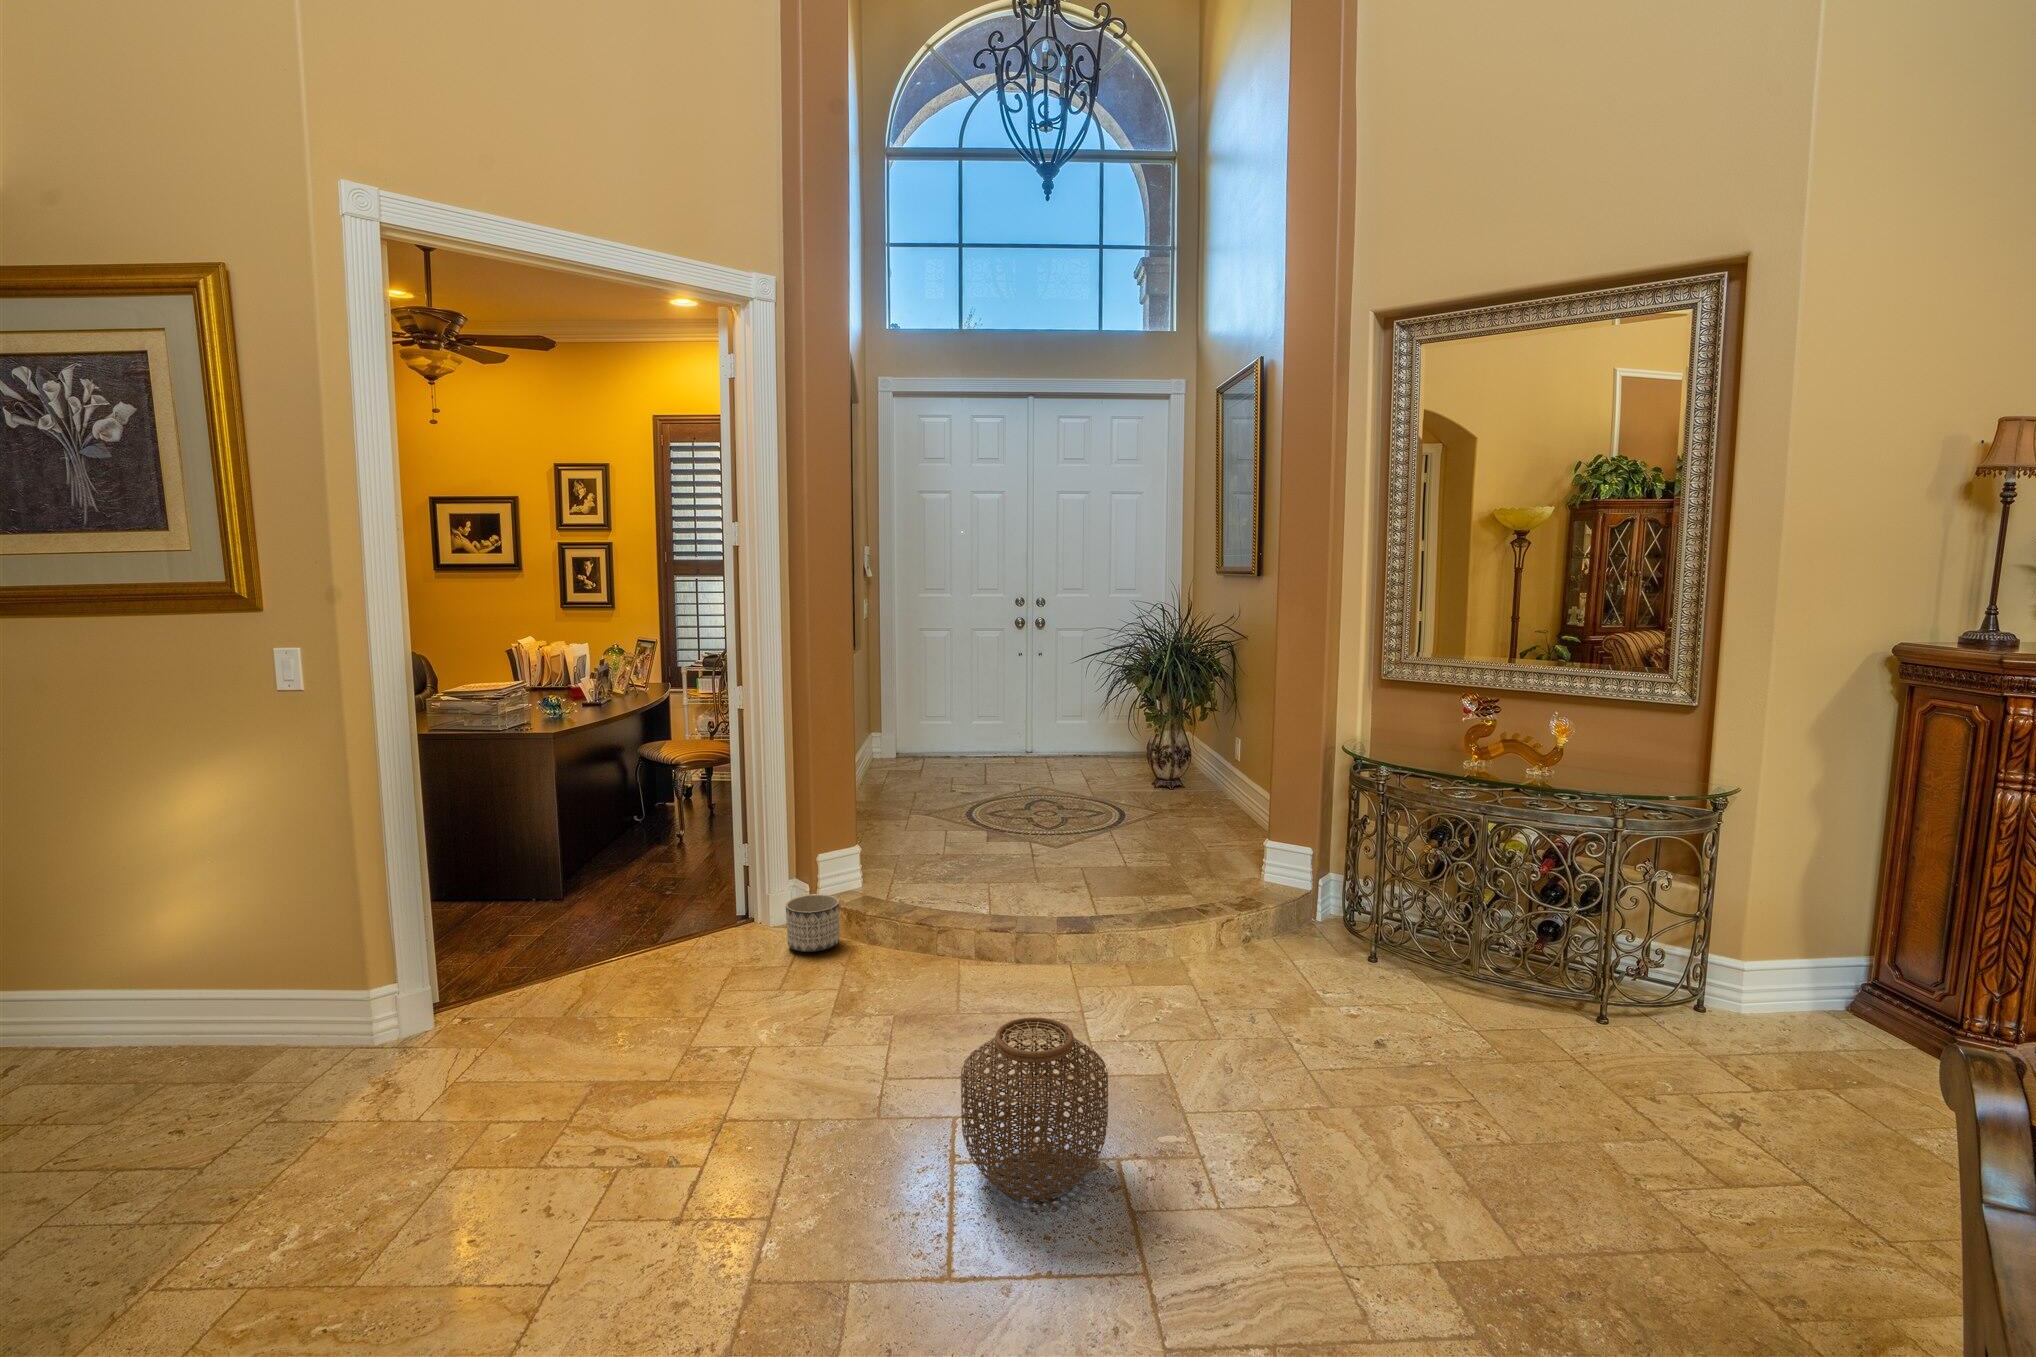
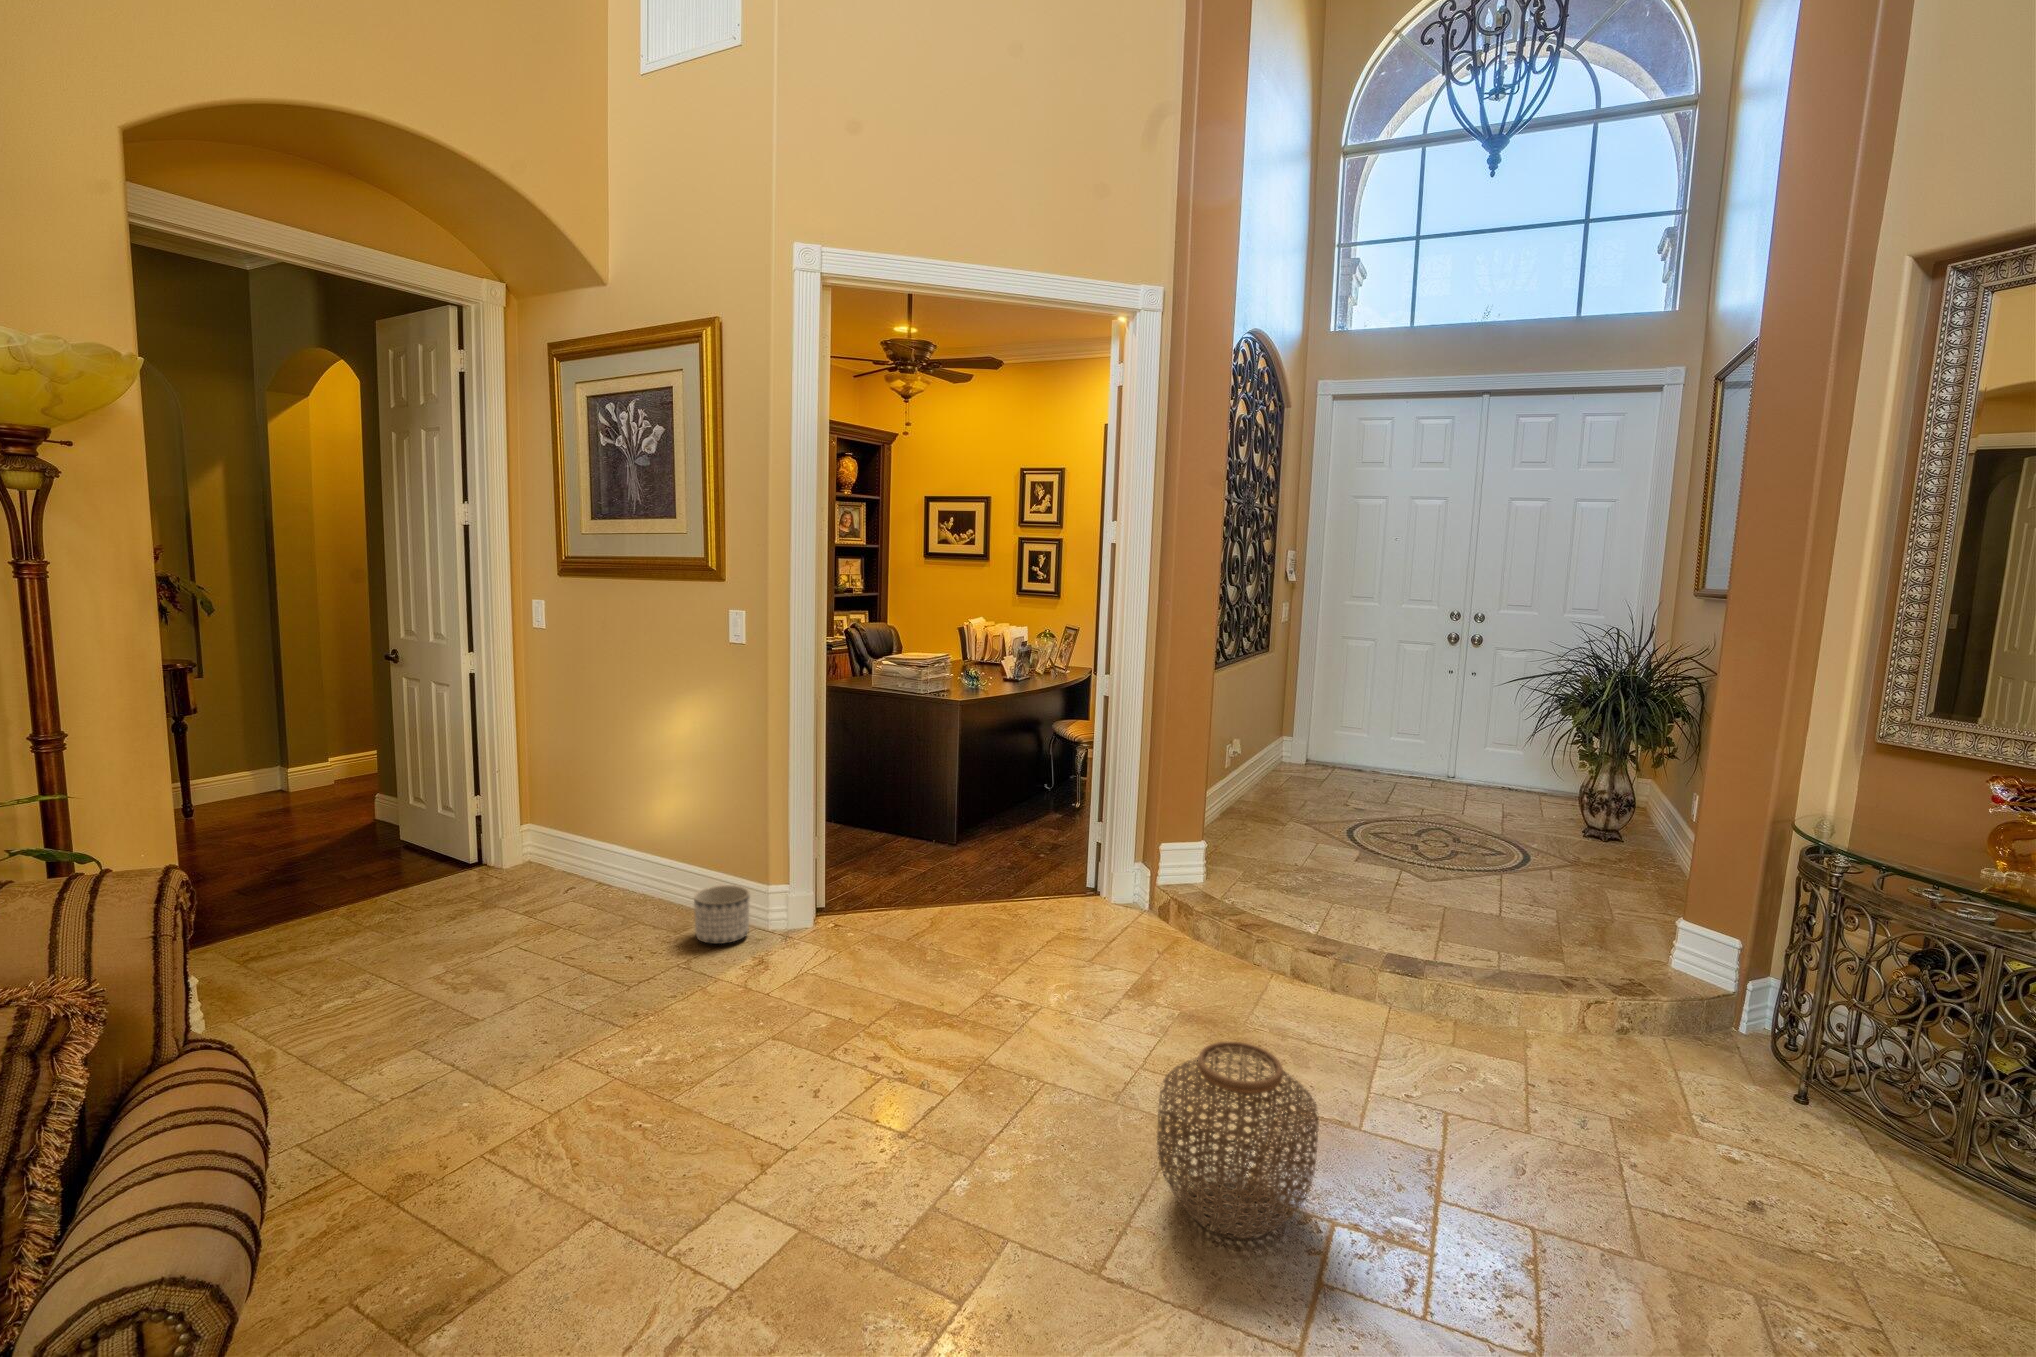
planter: present [786,894,839,952] -> present [694,885,750,944]

